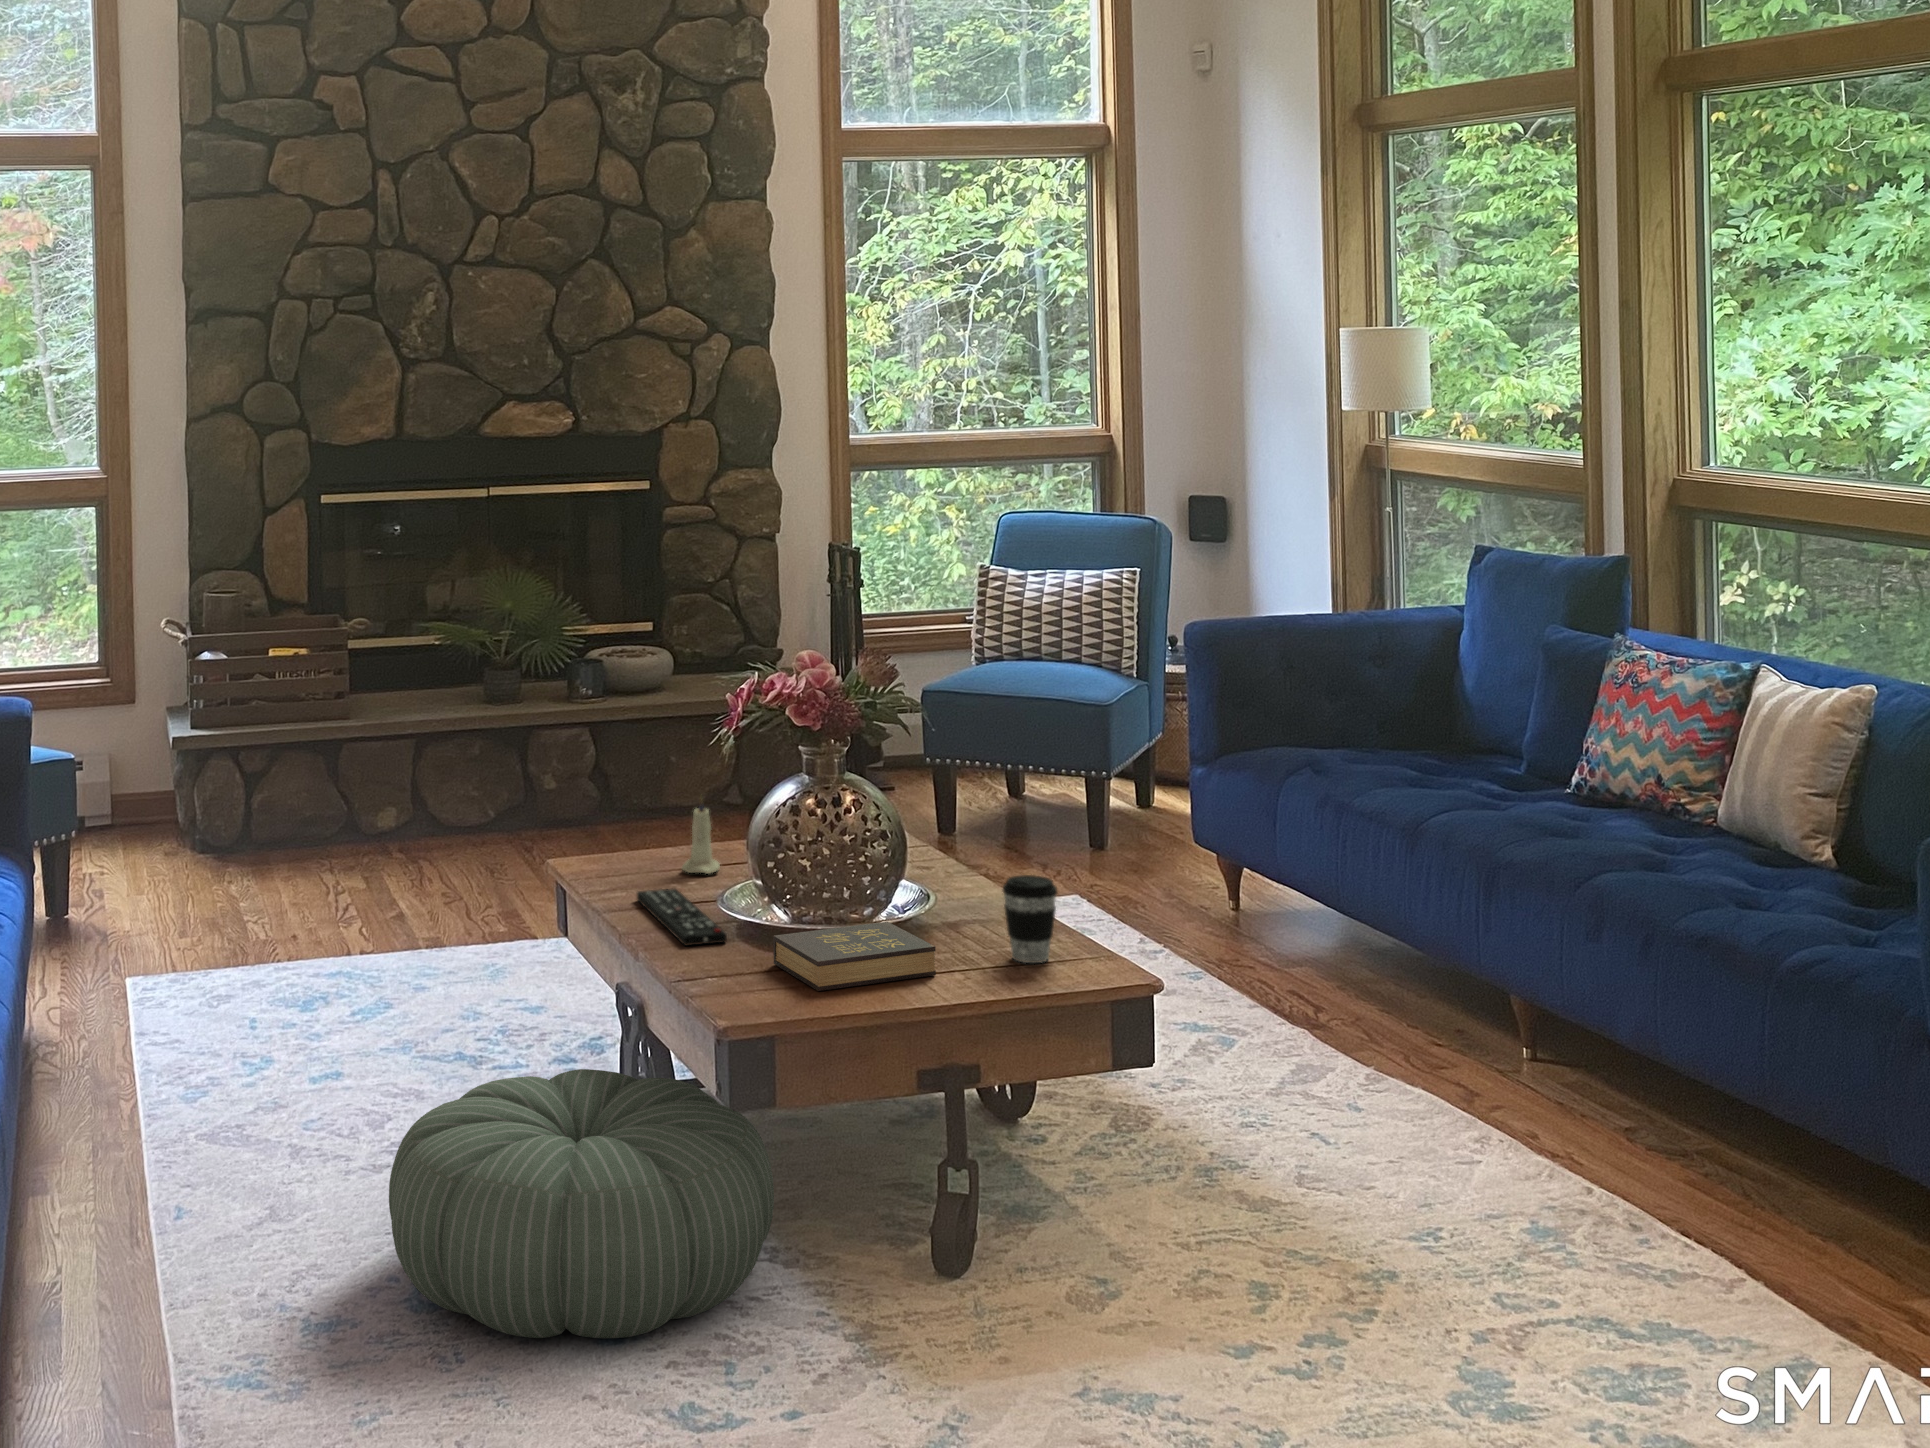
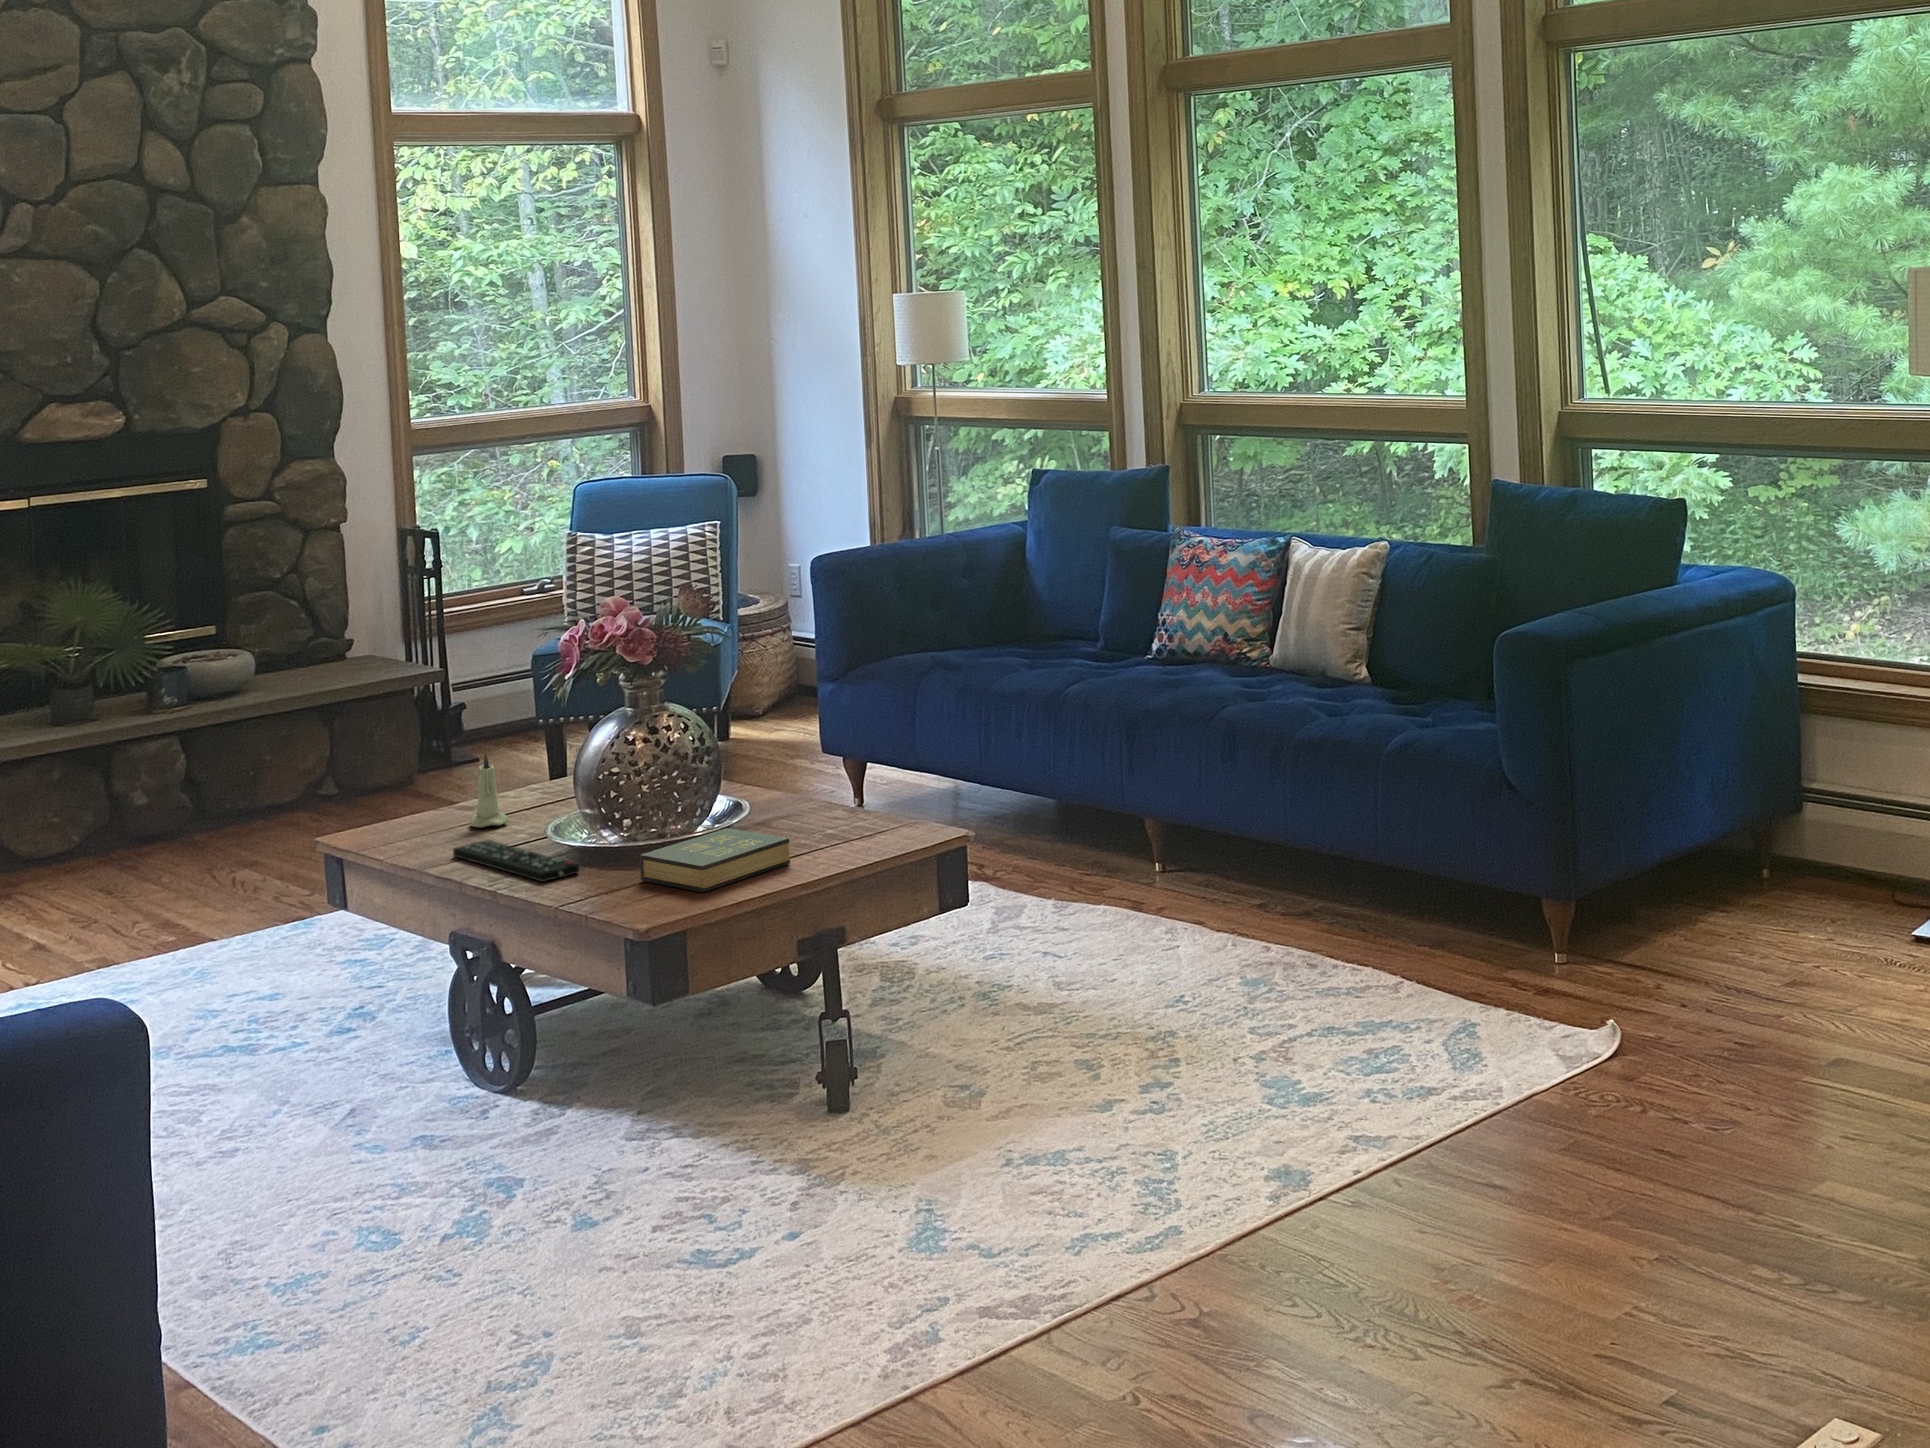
coffee cup: present [1003,875,1058,963] -> none [828,767,876,842]
pouf: present [389,1069,774,1338] -> none [322,1001,703,1251]

